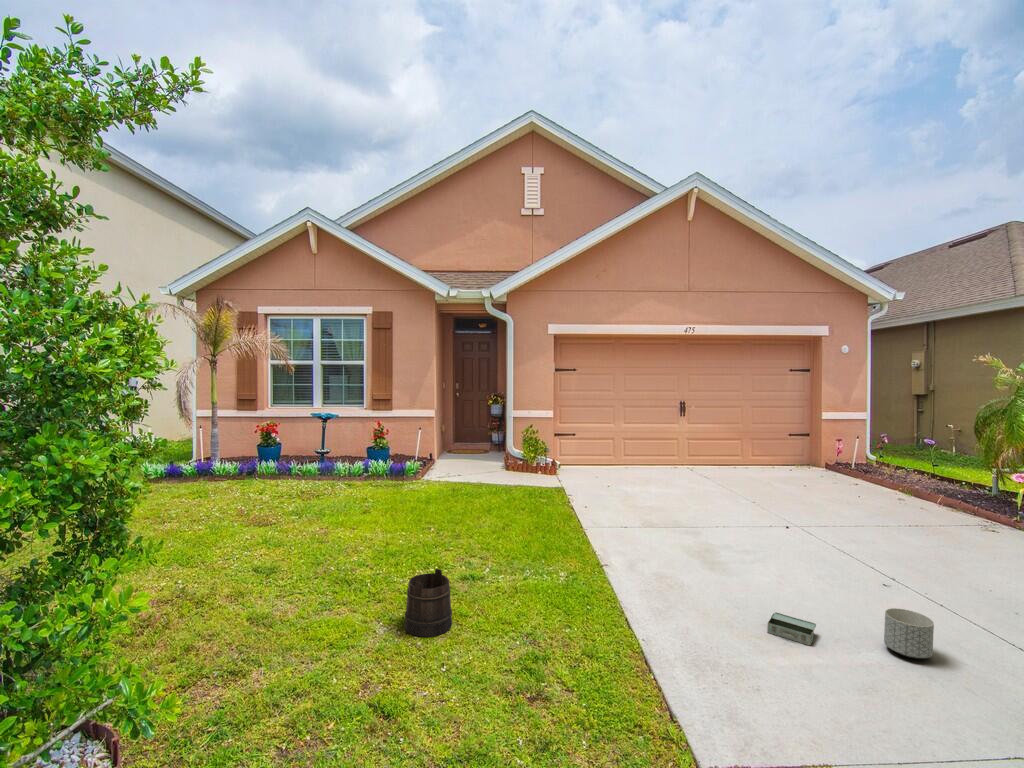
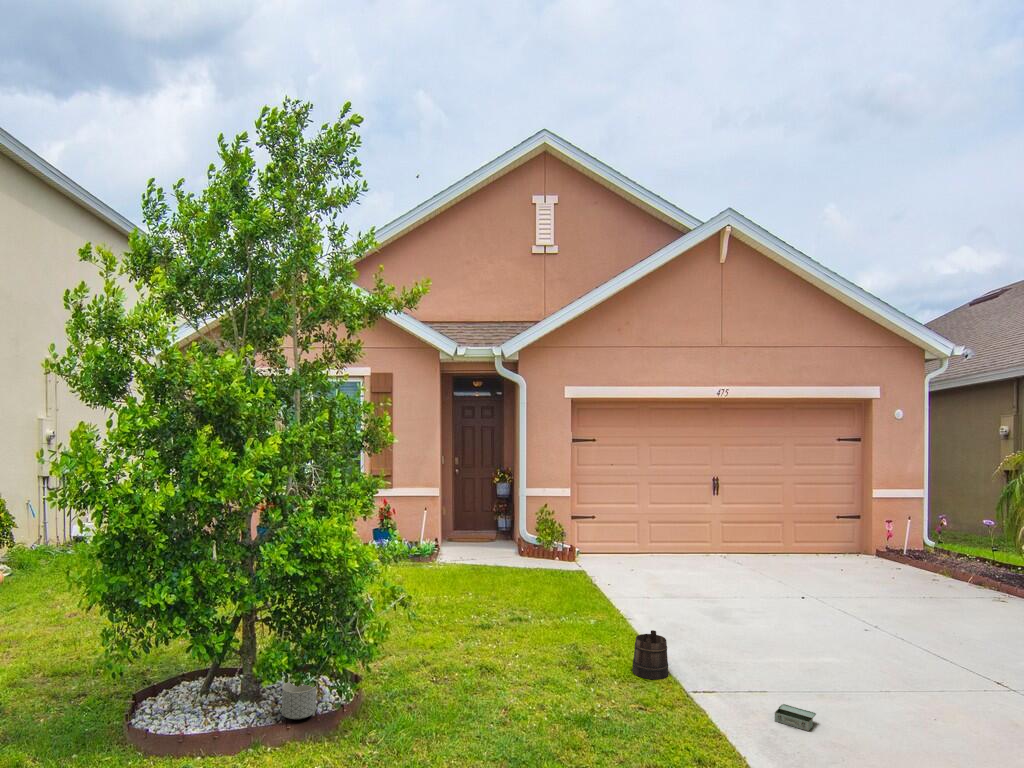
bucket: present [405,569,452,637] -> present [632,630,668,679]
planter: present [884,608,934,658] -> present [282,682,316,720]

